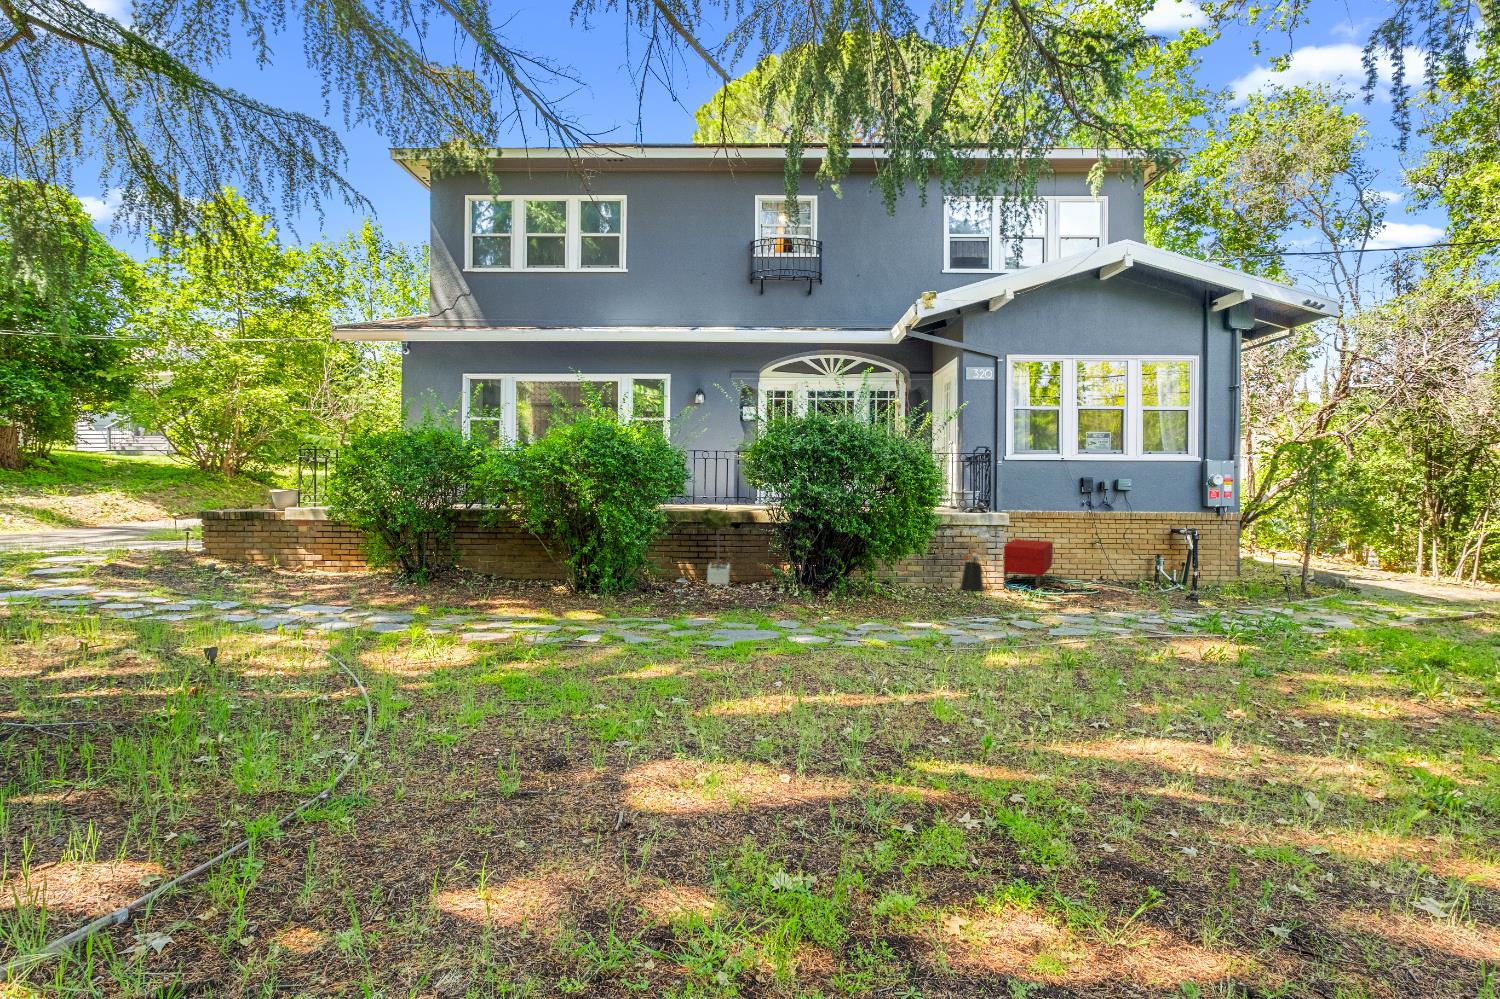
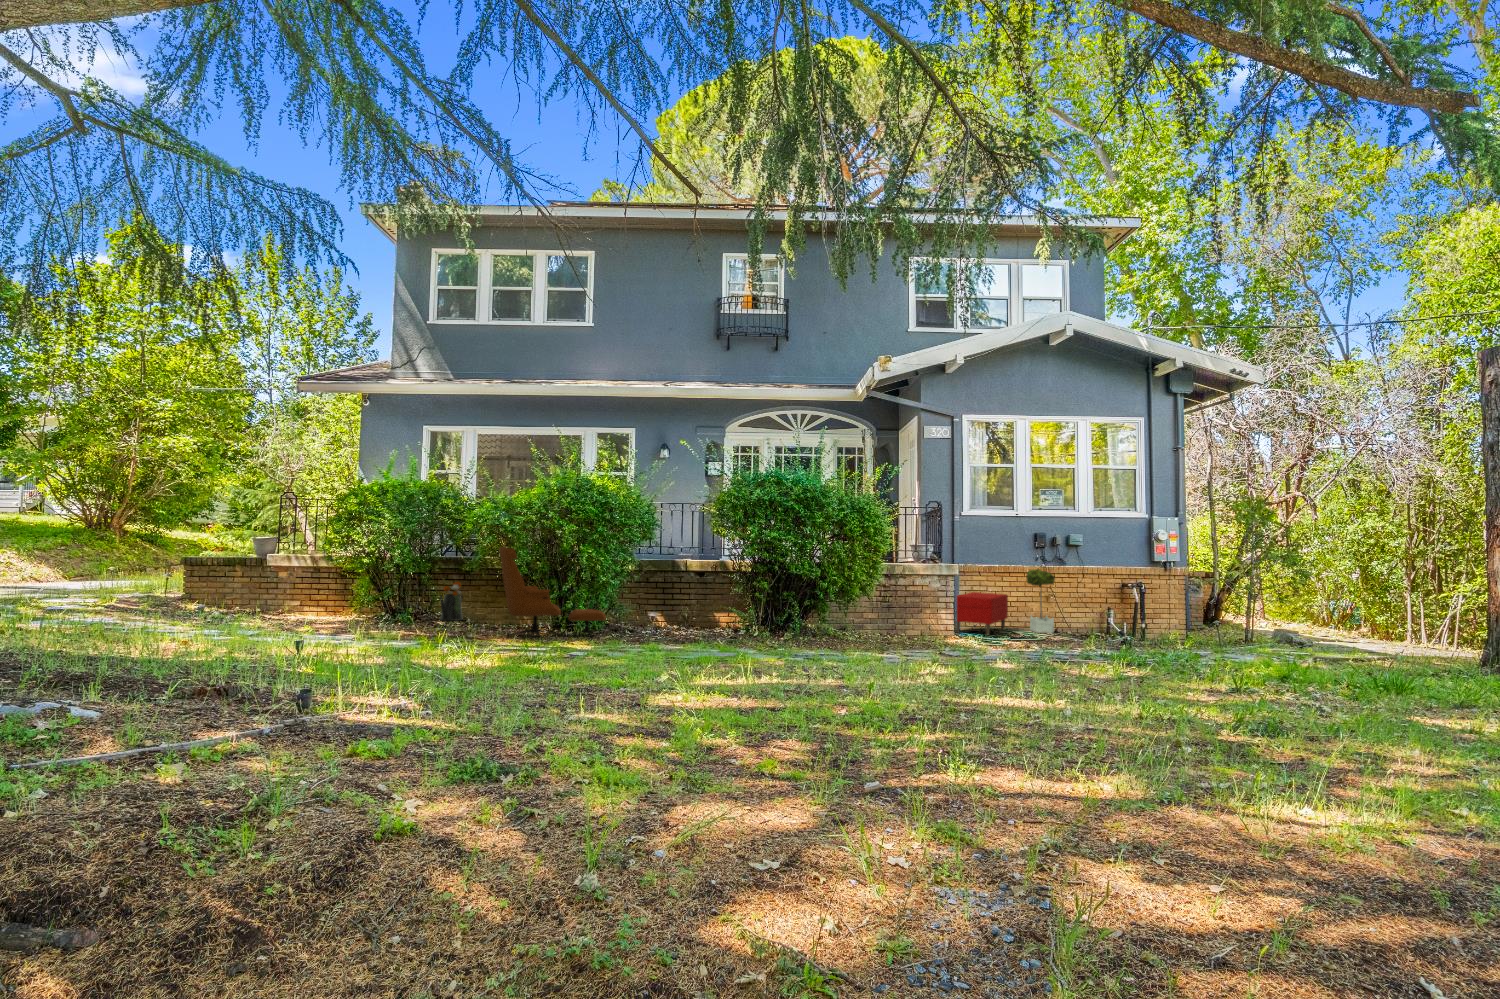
lounge chair: none [510,502,632,607] -> present [499,547,606,639]
potted tree: present [700,508,732,584] -> present [1026,569,1055,633]
watering can: present [960,549,983,591] -> present [440,582,463,621]

